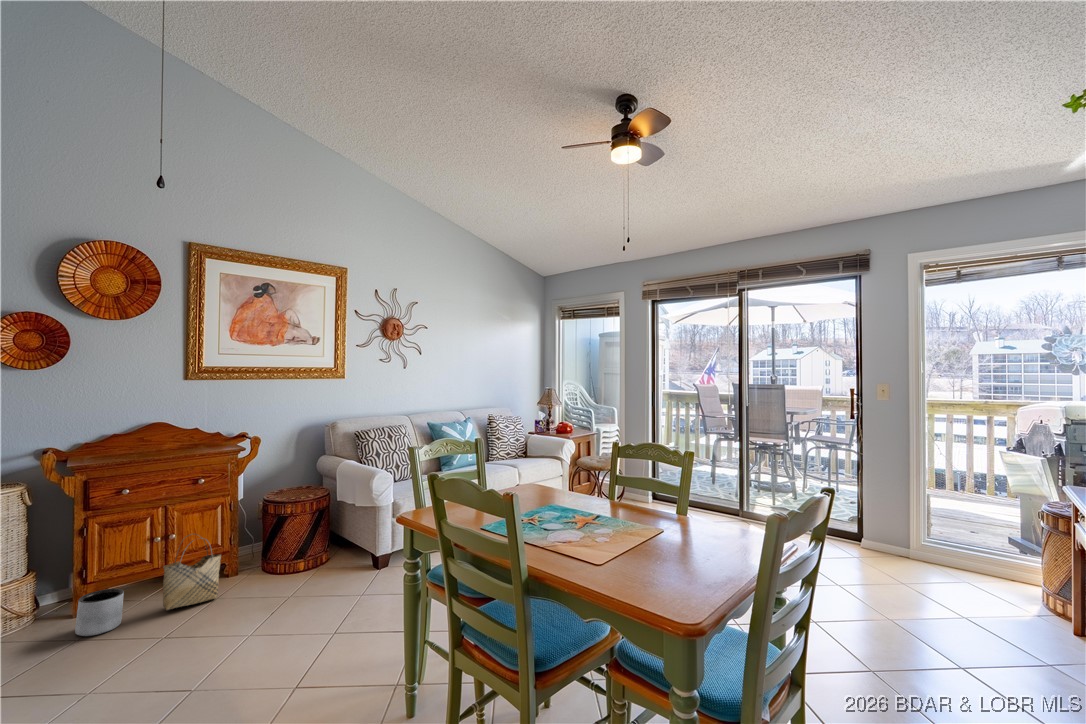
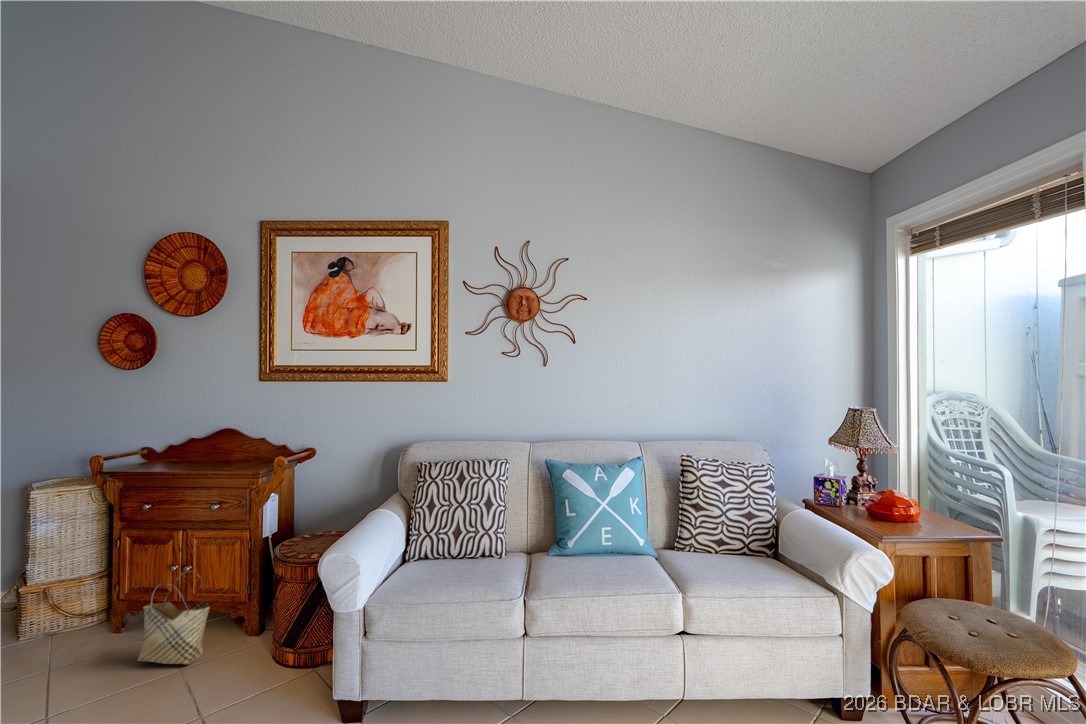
planter: present [75,589,124,636] -> none [71,611,123,665]

